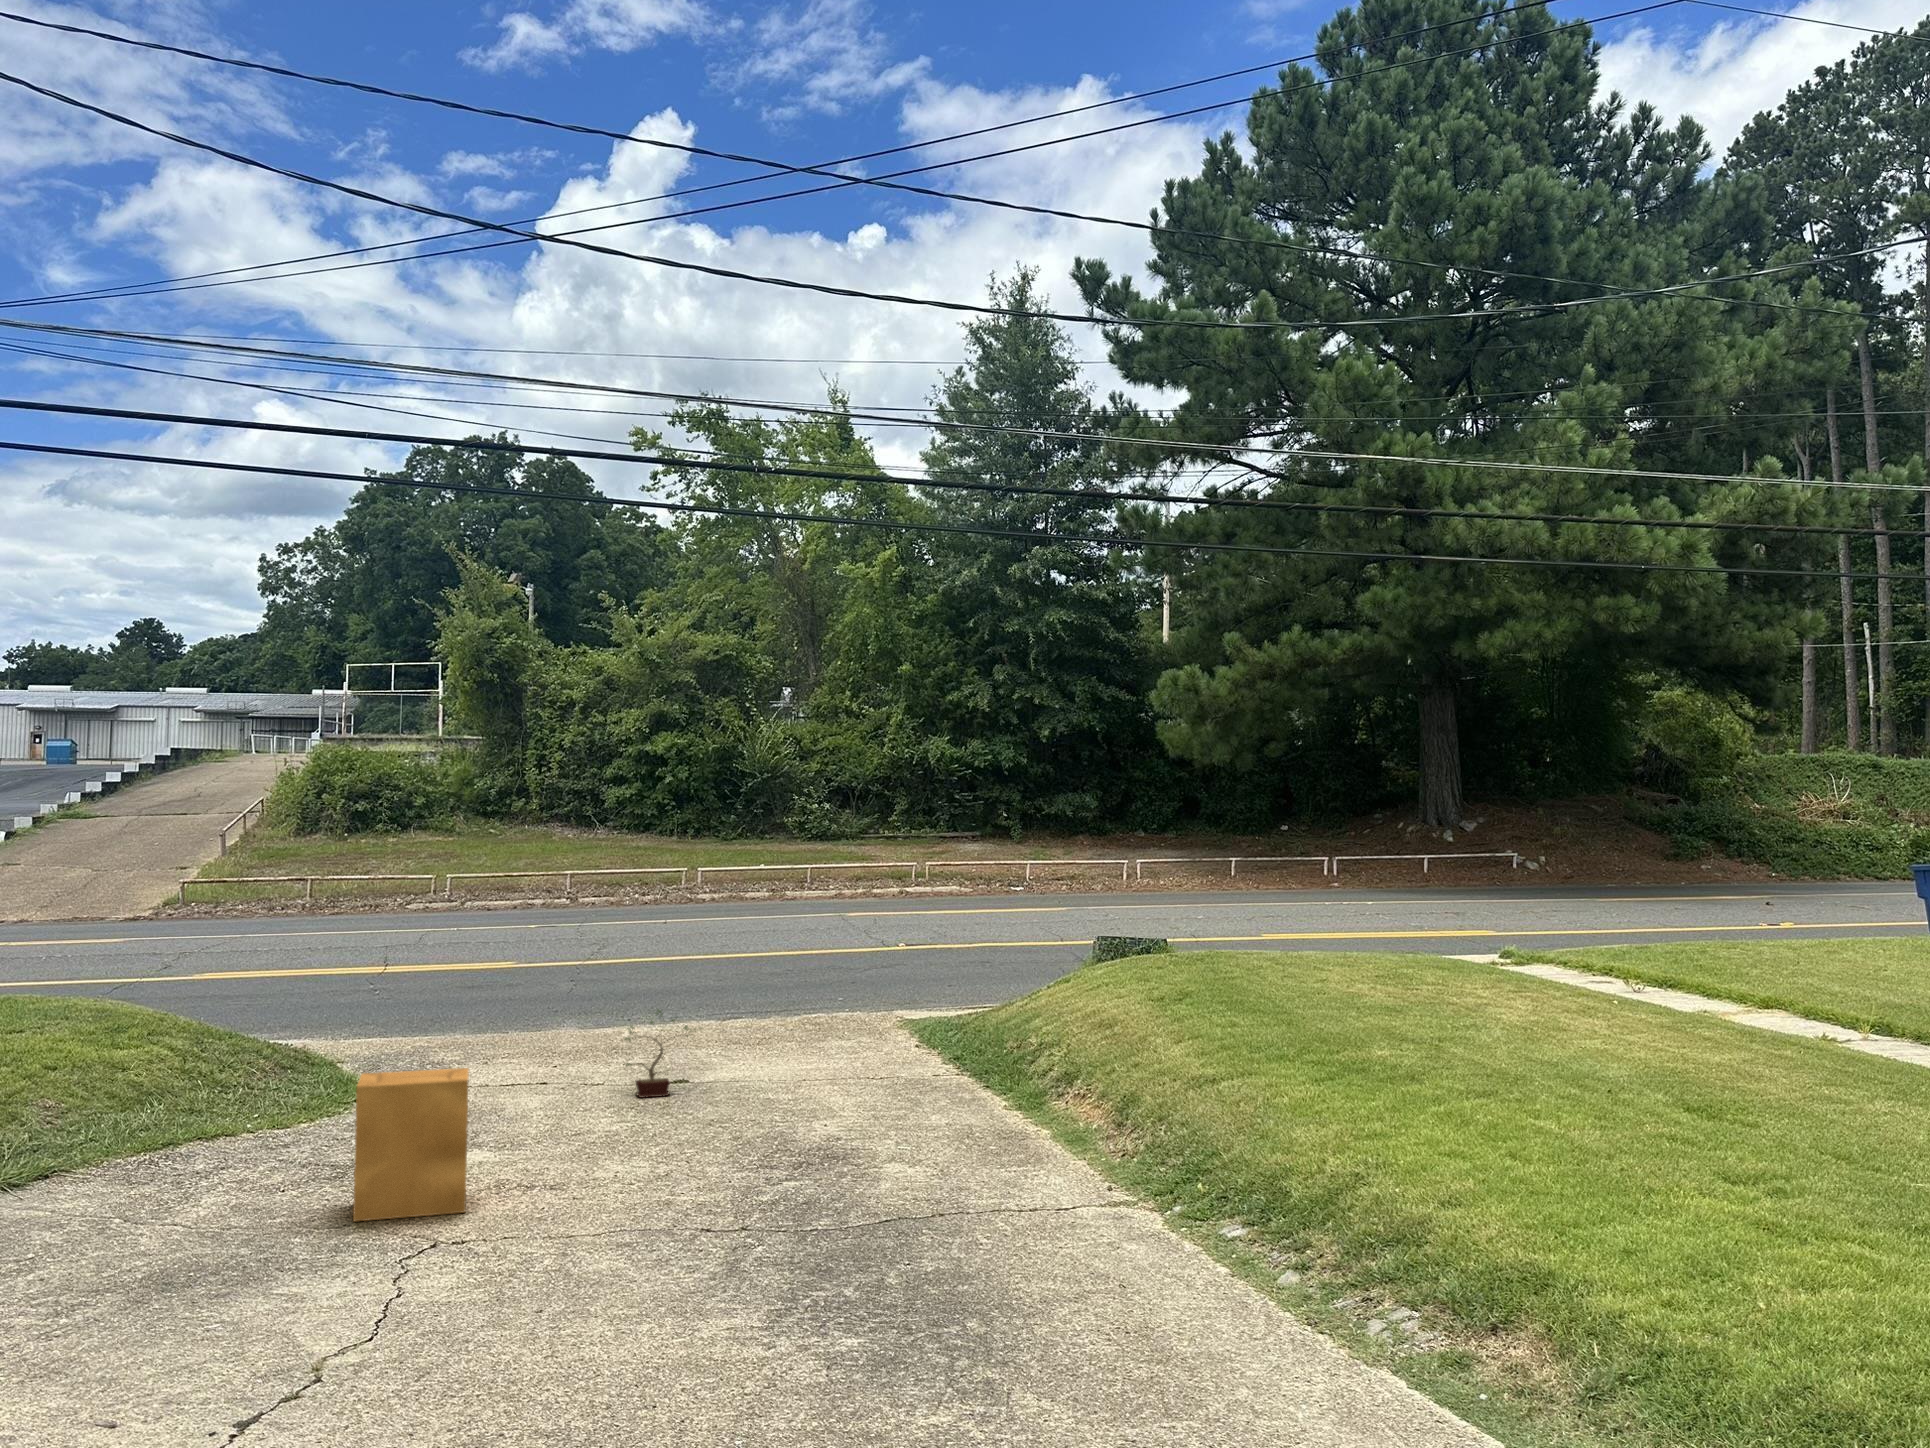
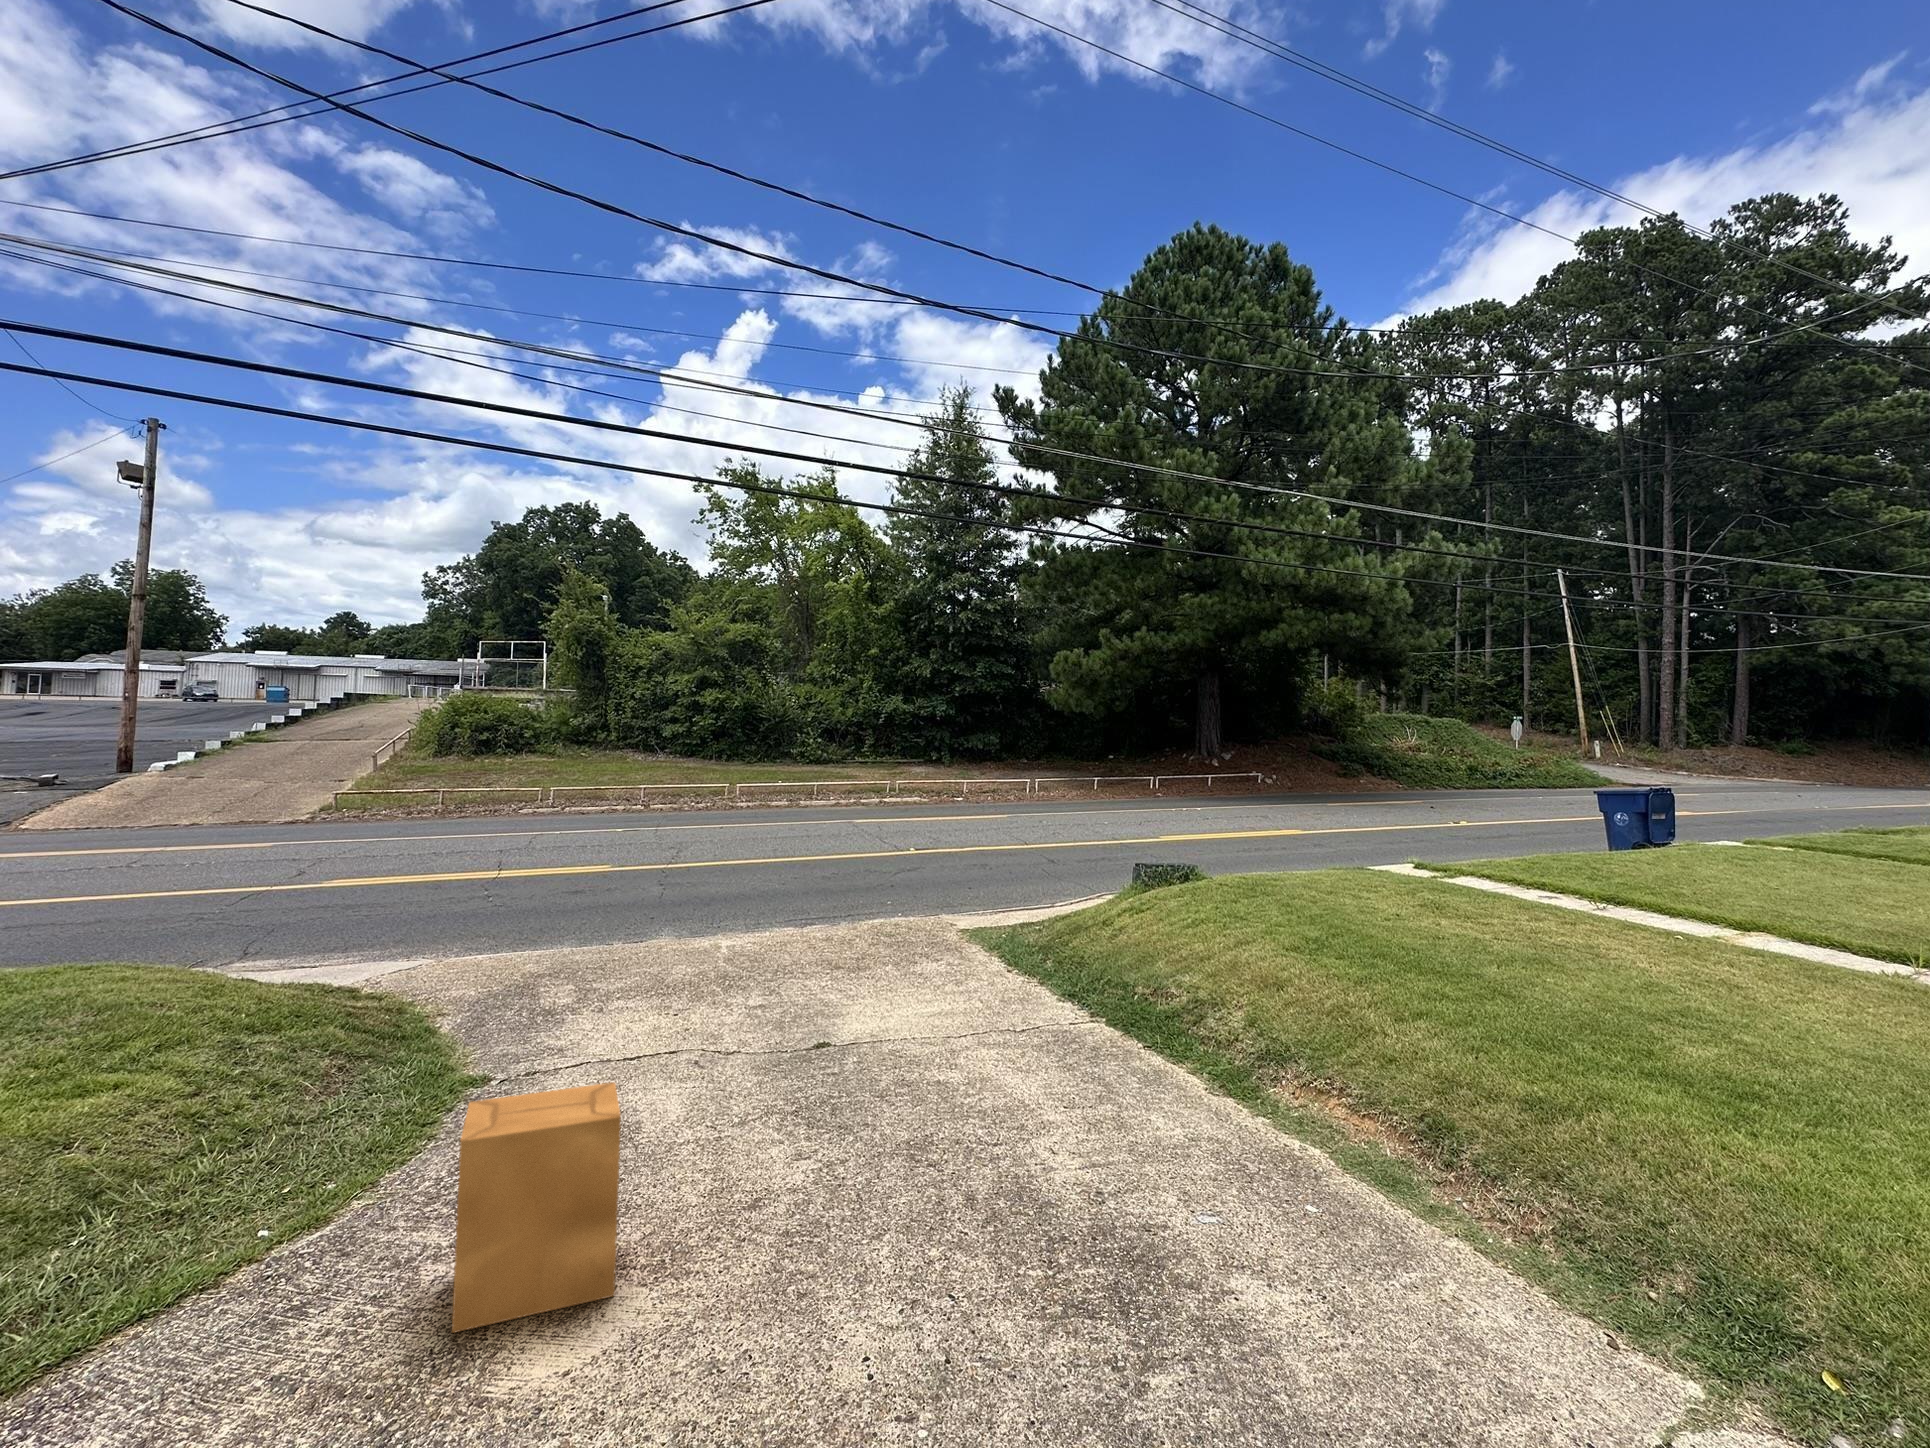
potted plant: present [626,1010,690,1098] -> none [755,946,836,1038]

